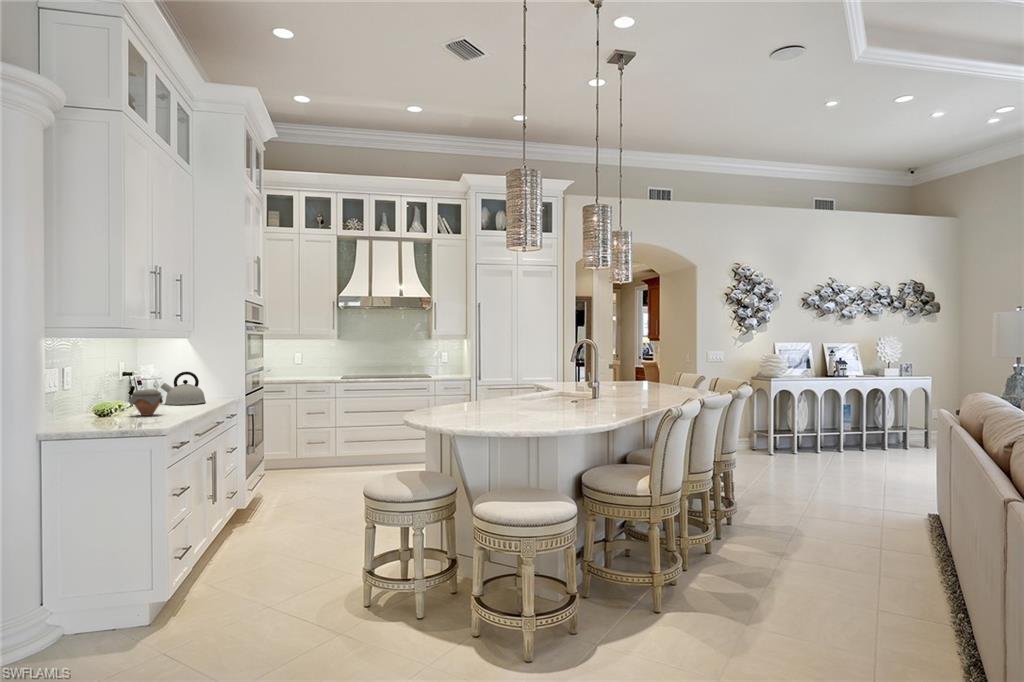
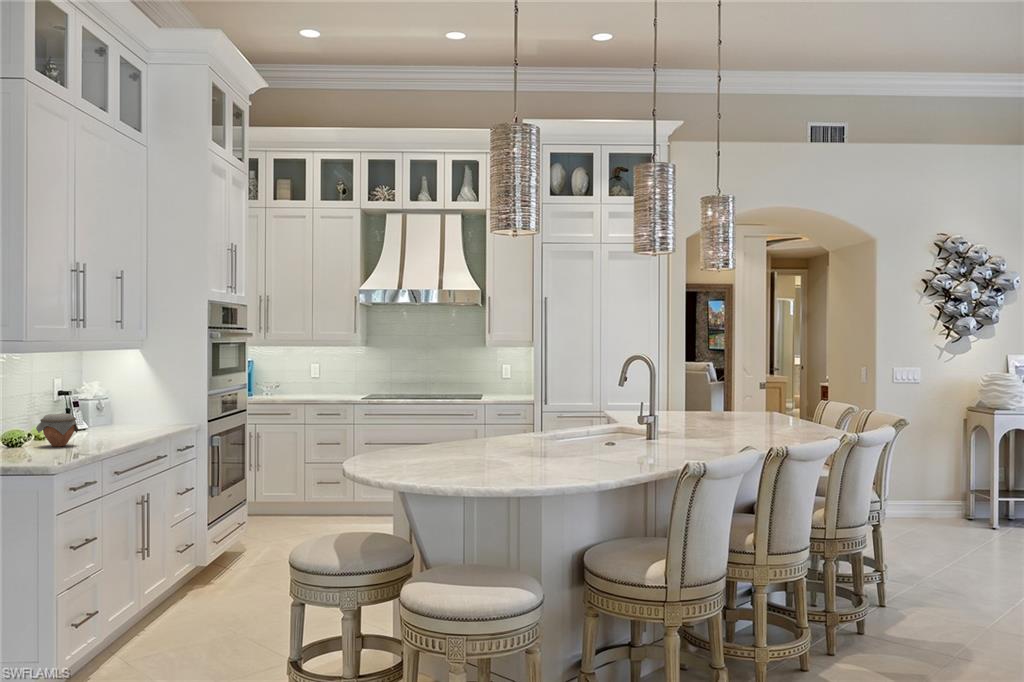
kettle: present [161,372,206,405] -> none [98,390,153,432]

